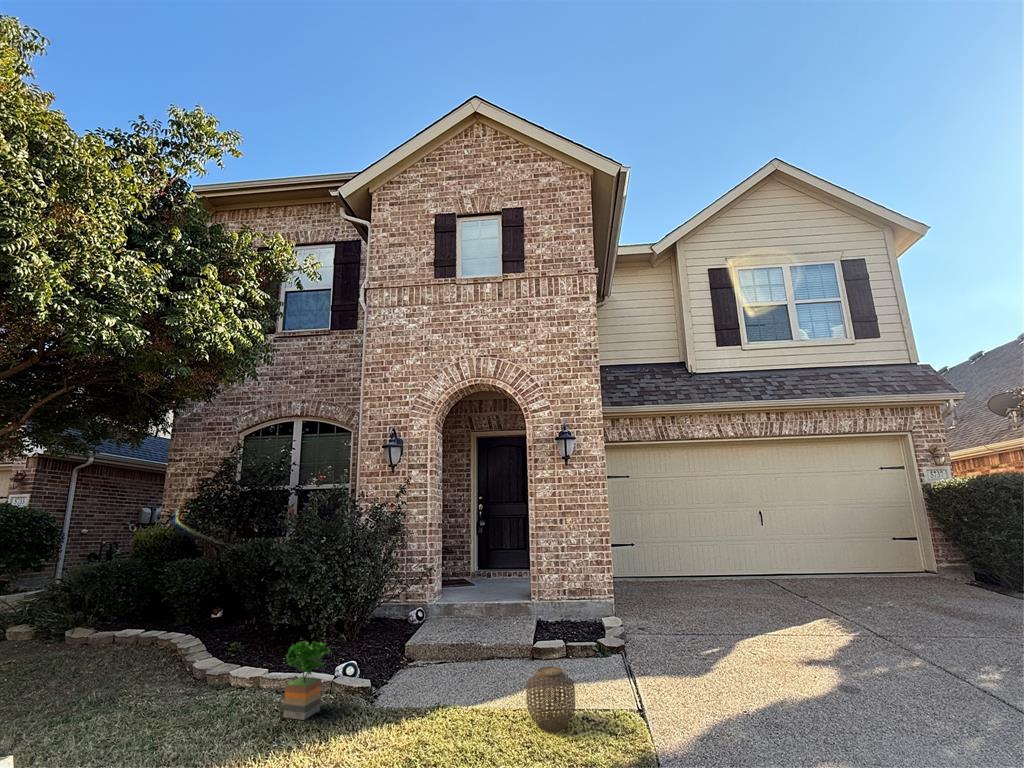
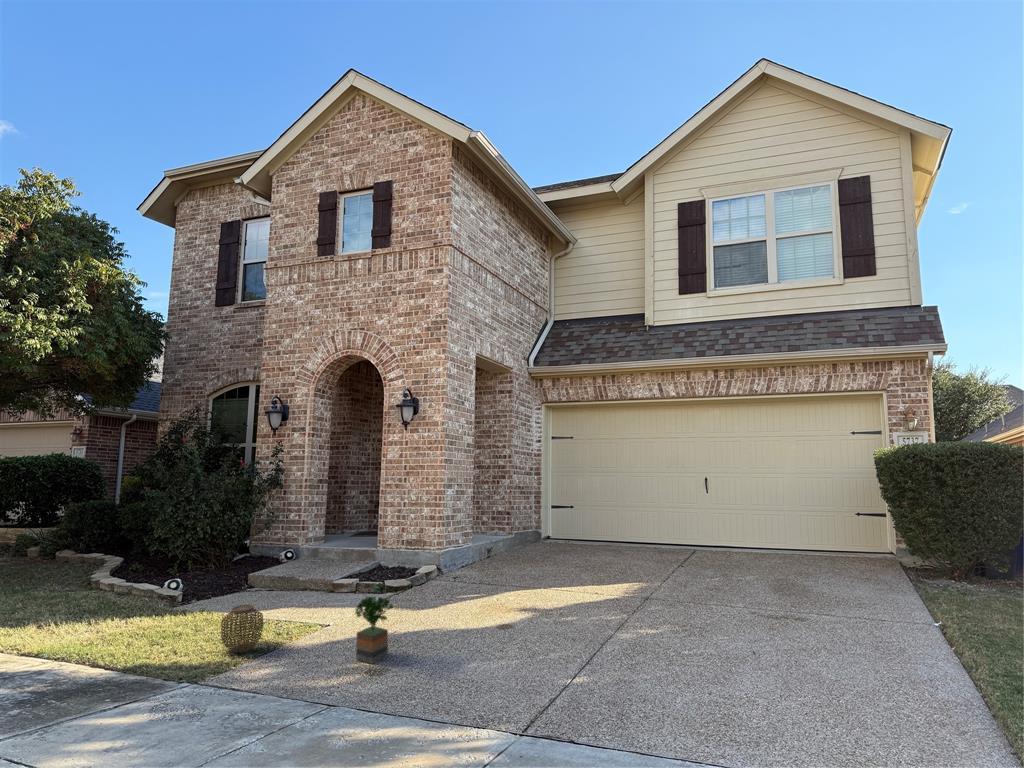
potted tree: present [283,641,330,720] -> present [355,597,394,664]

